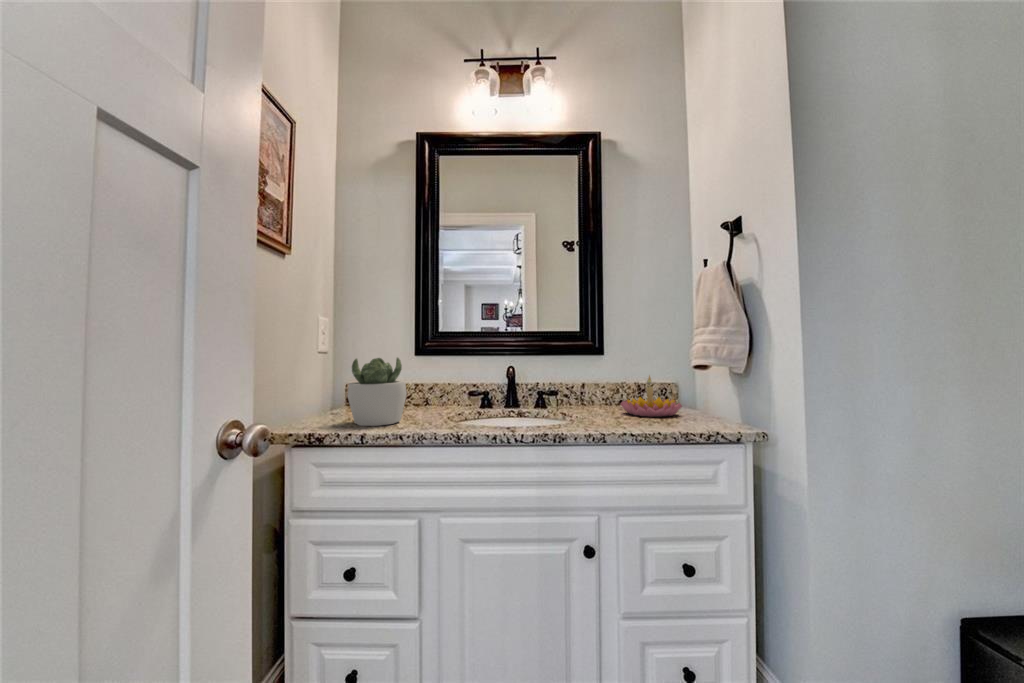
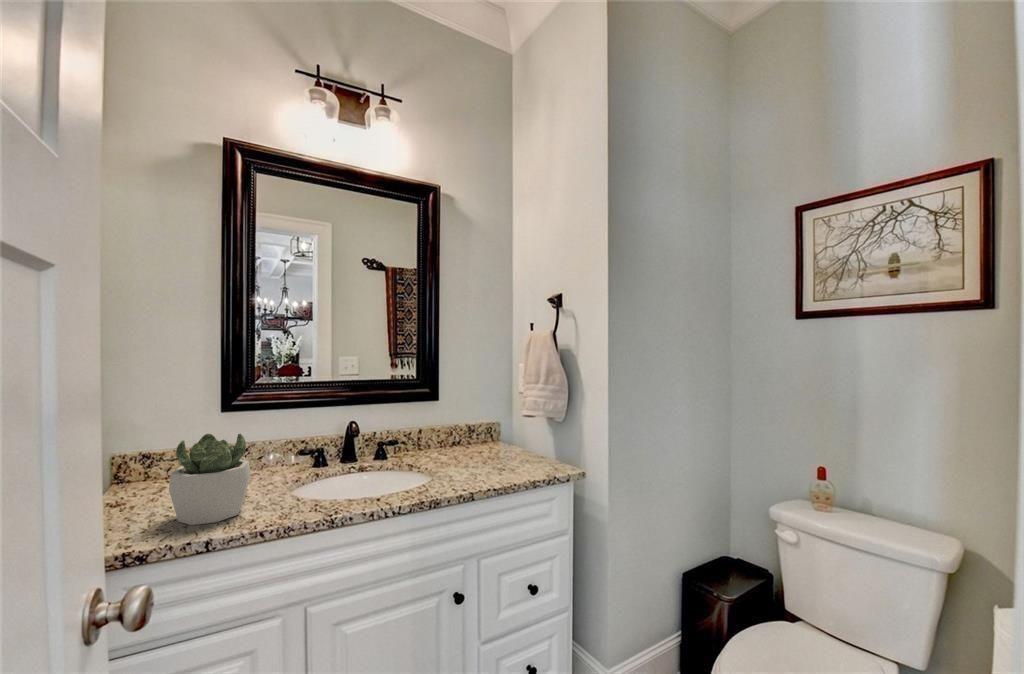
candle holder: present [621,376,682,417] -> none [462,423,516,463]

